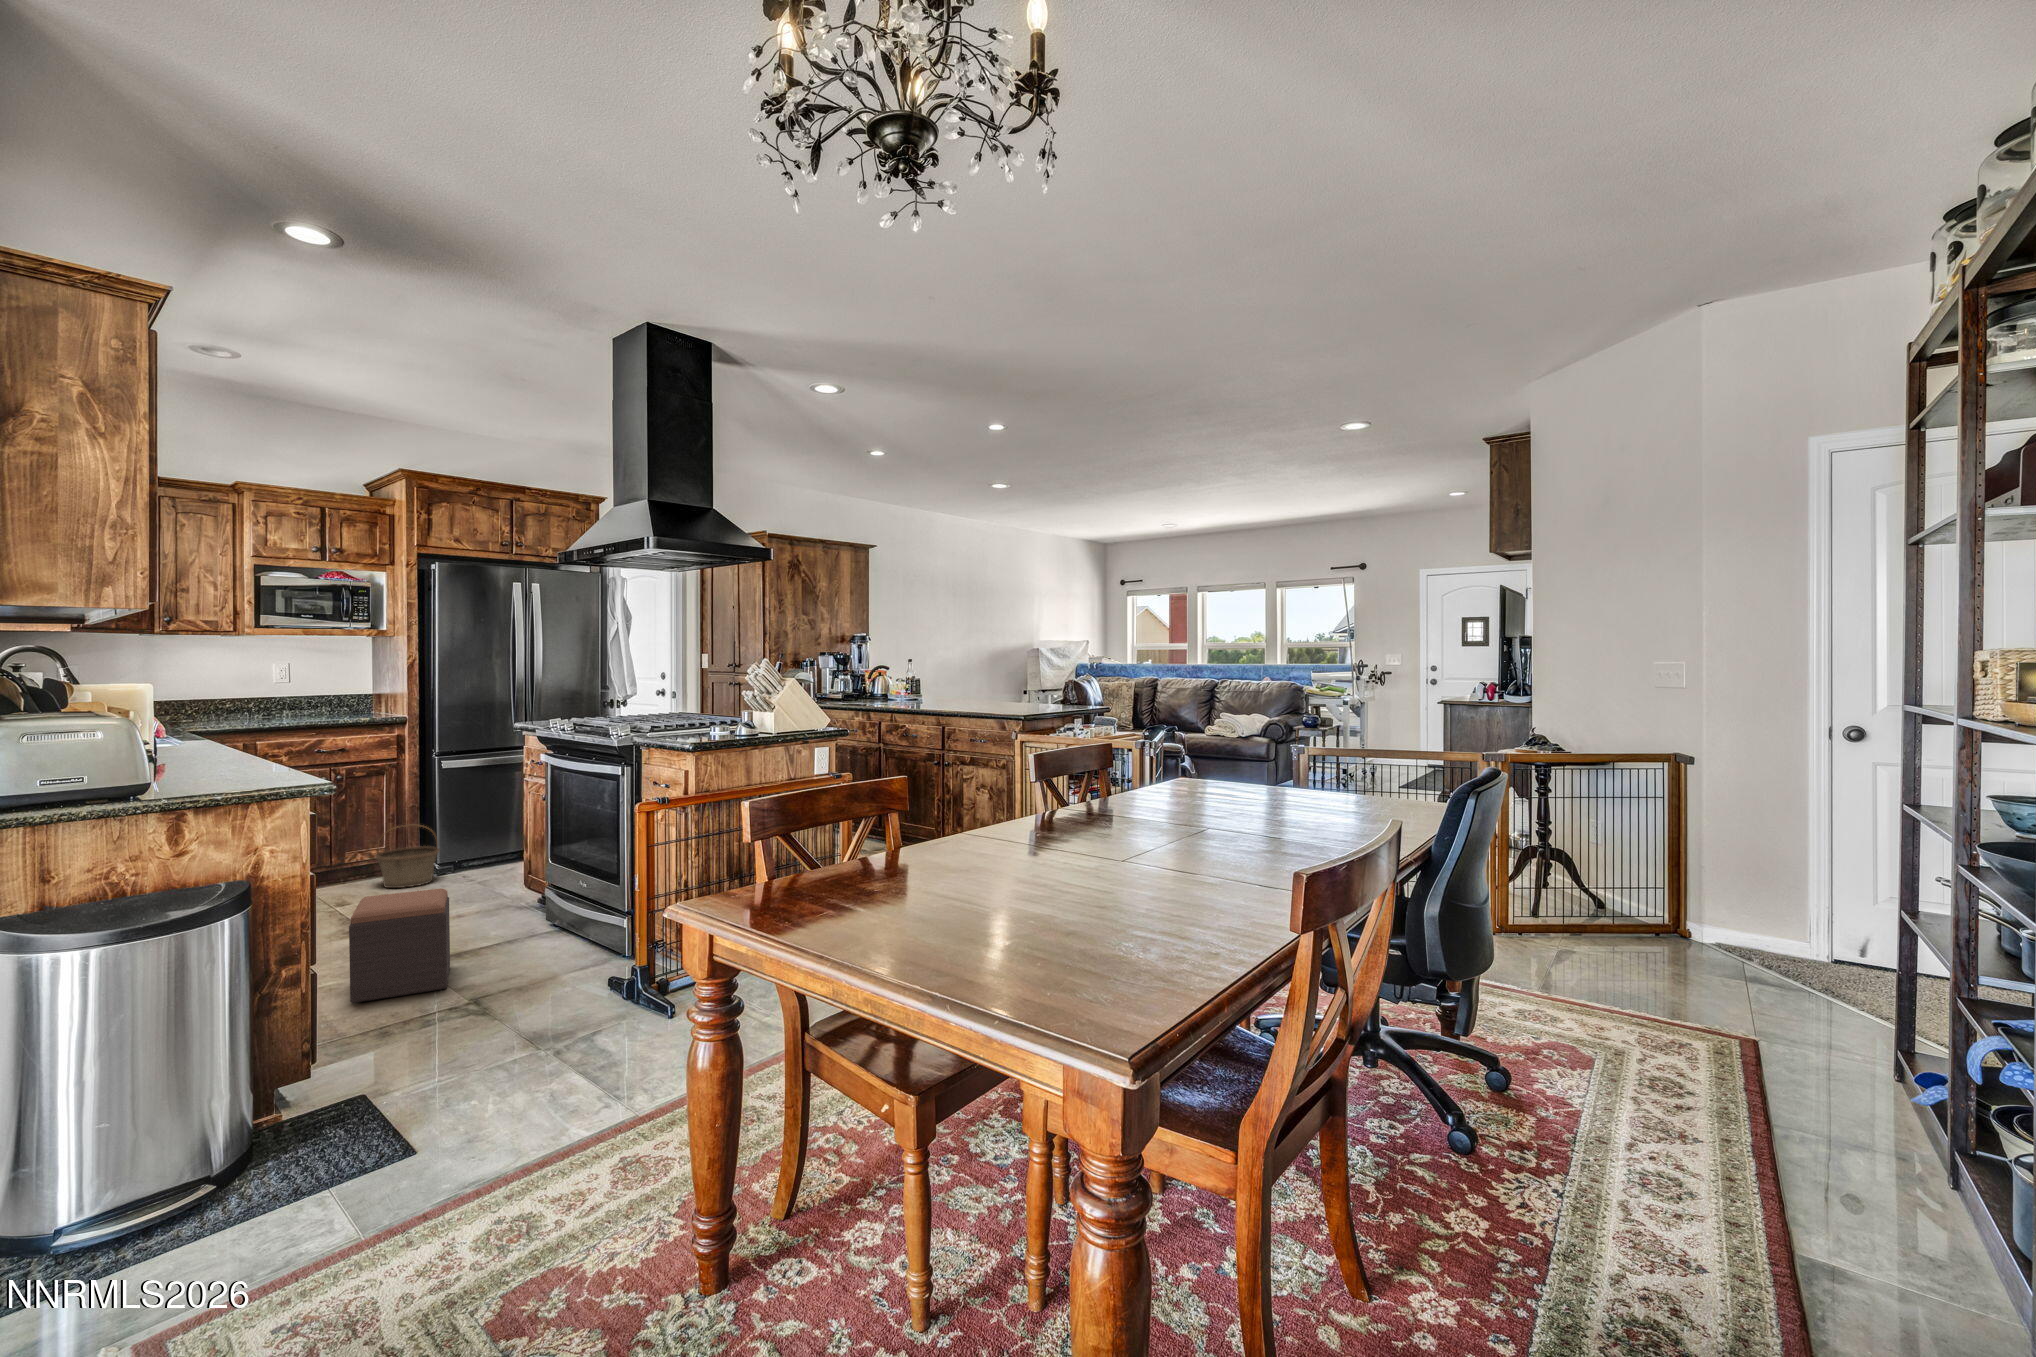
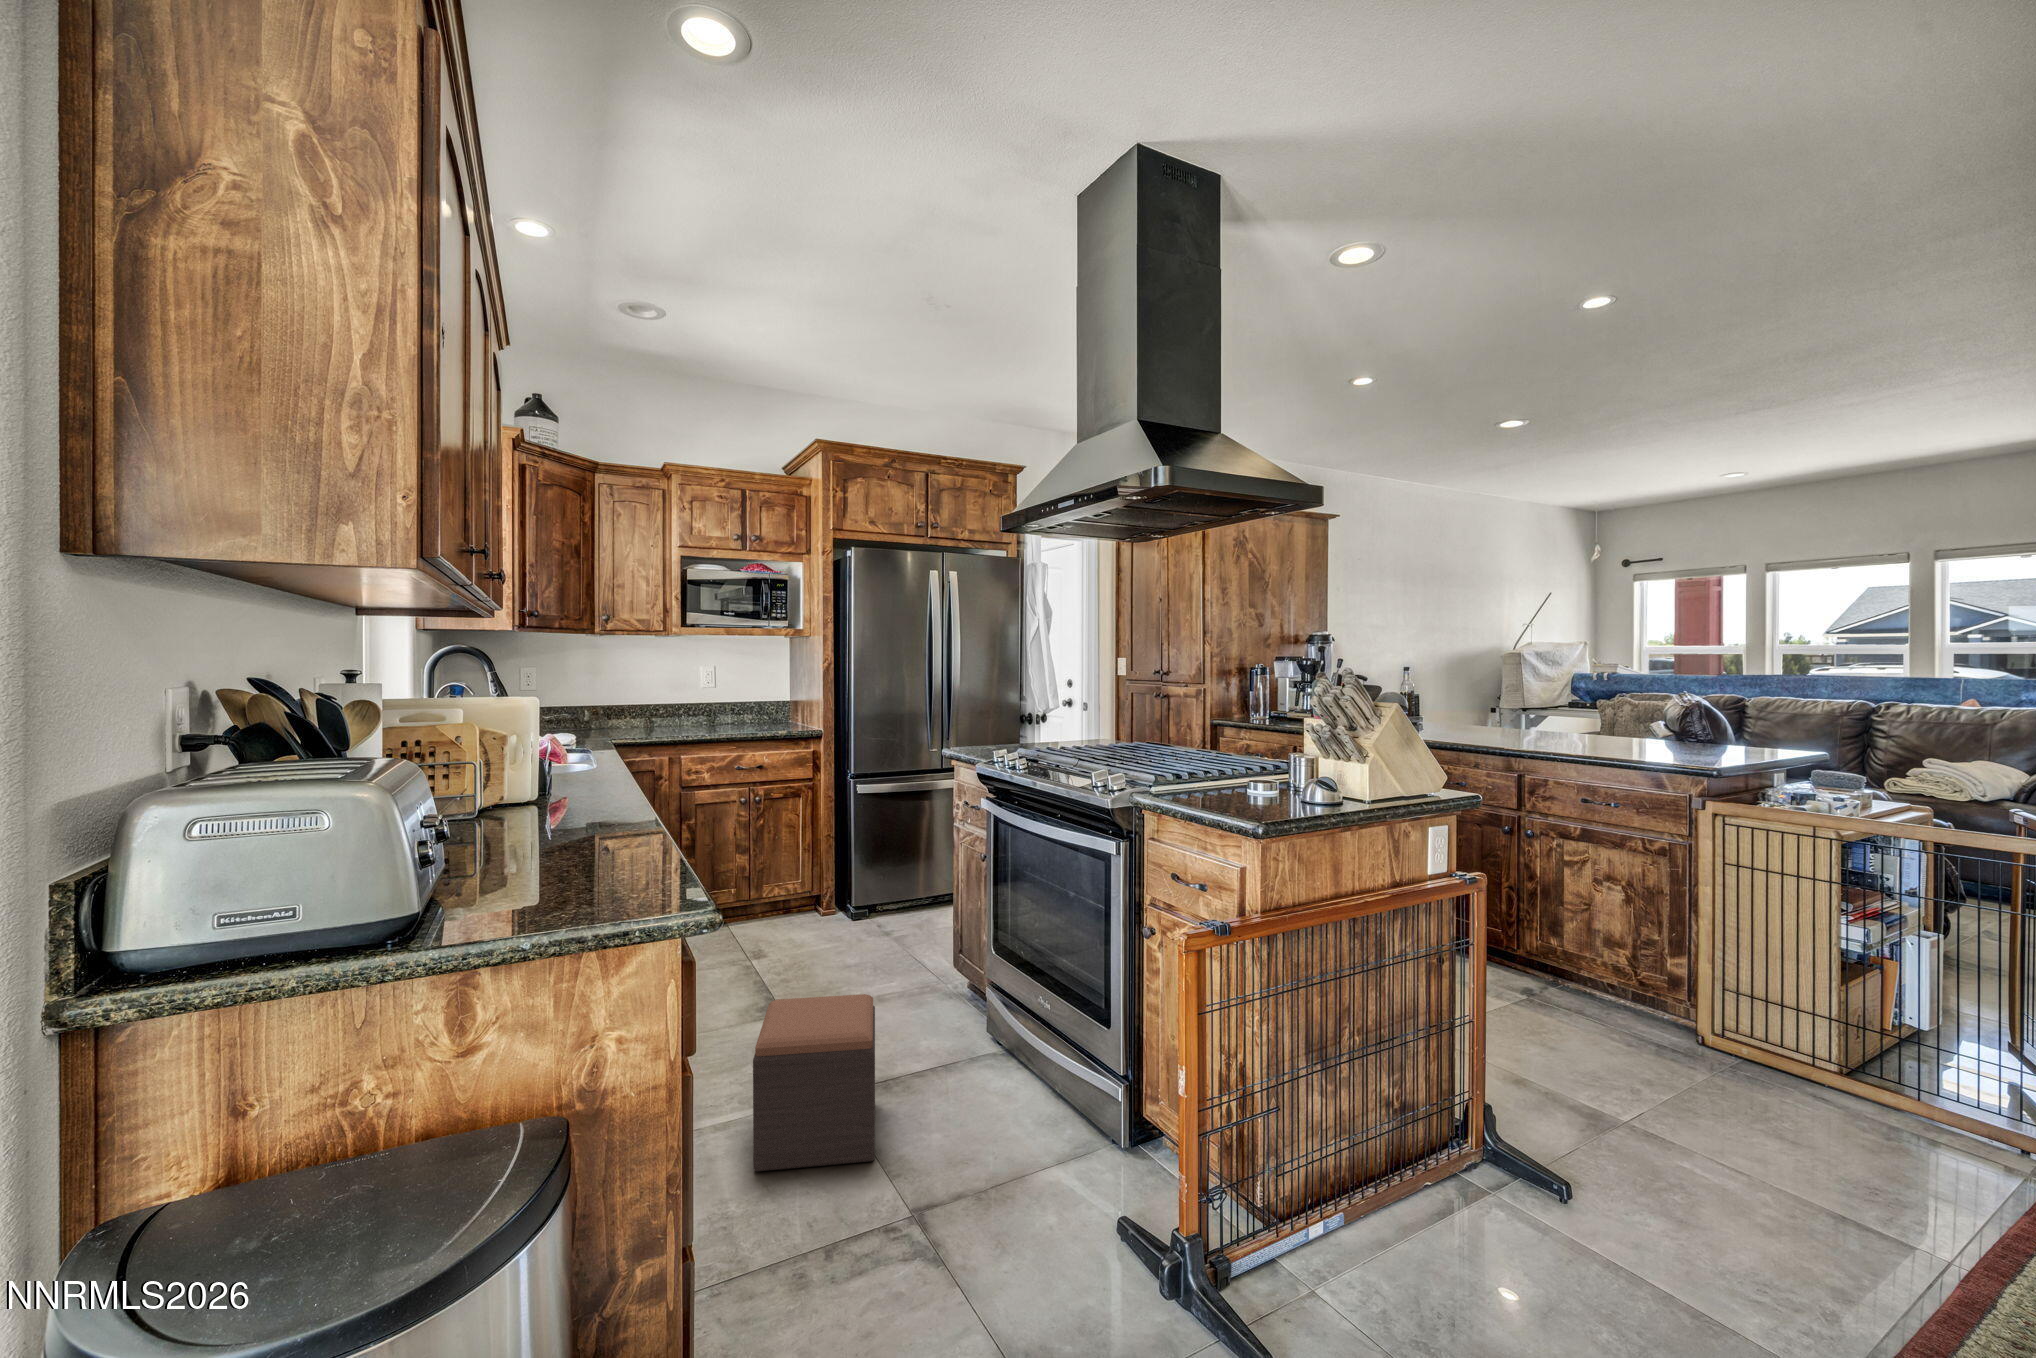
basket: present [376,825,440,888] -> none [789,855,854,931]

